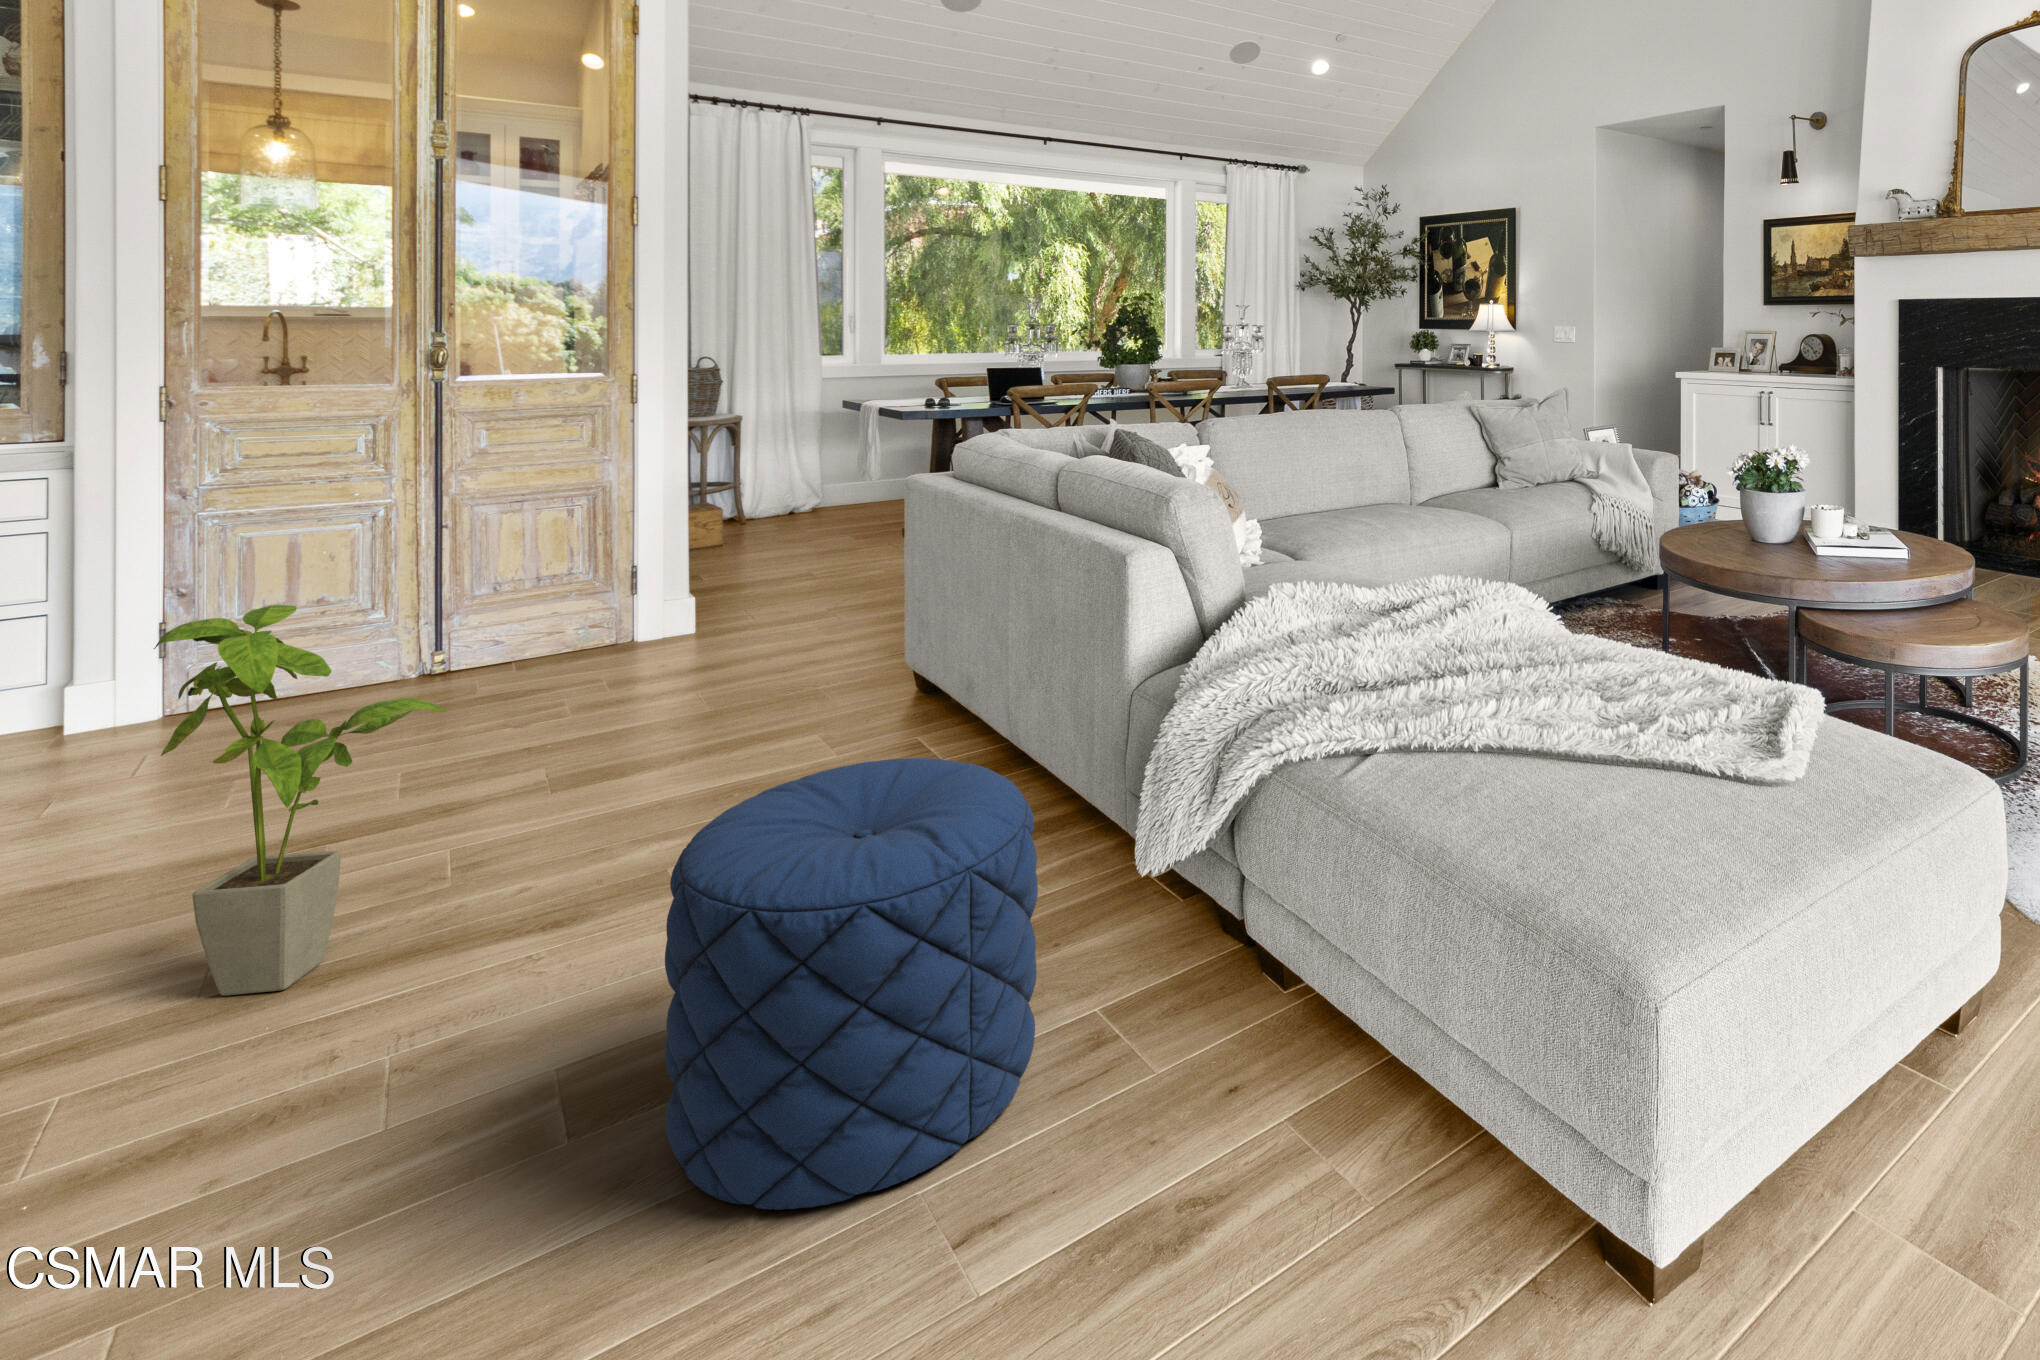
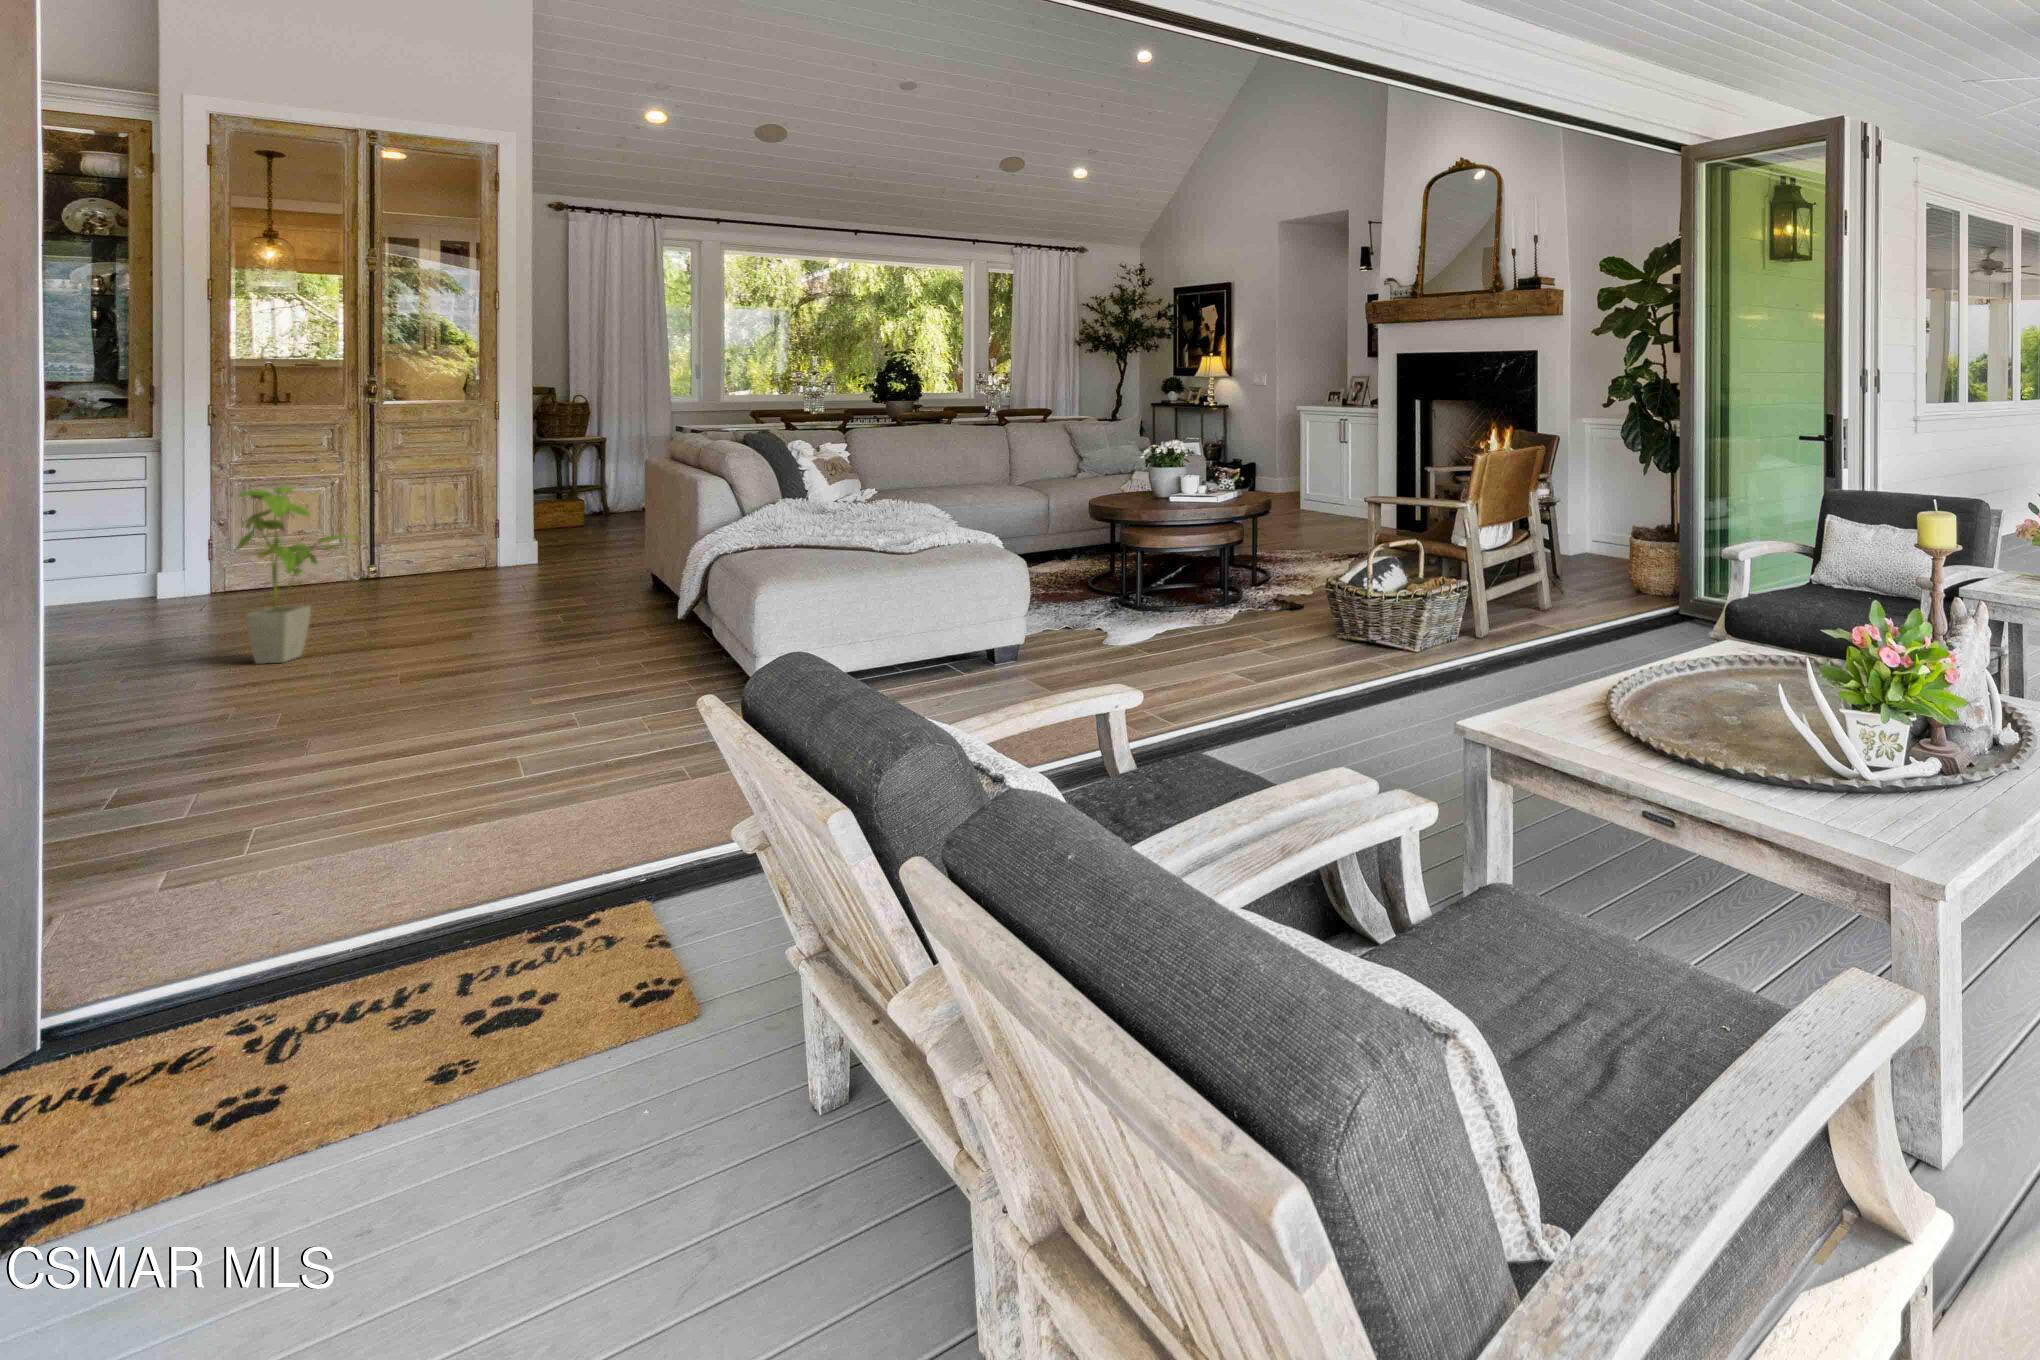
pouf: present [665,758,1038,1210] -> none [443,550,620,702]

